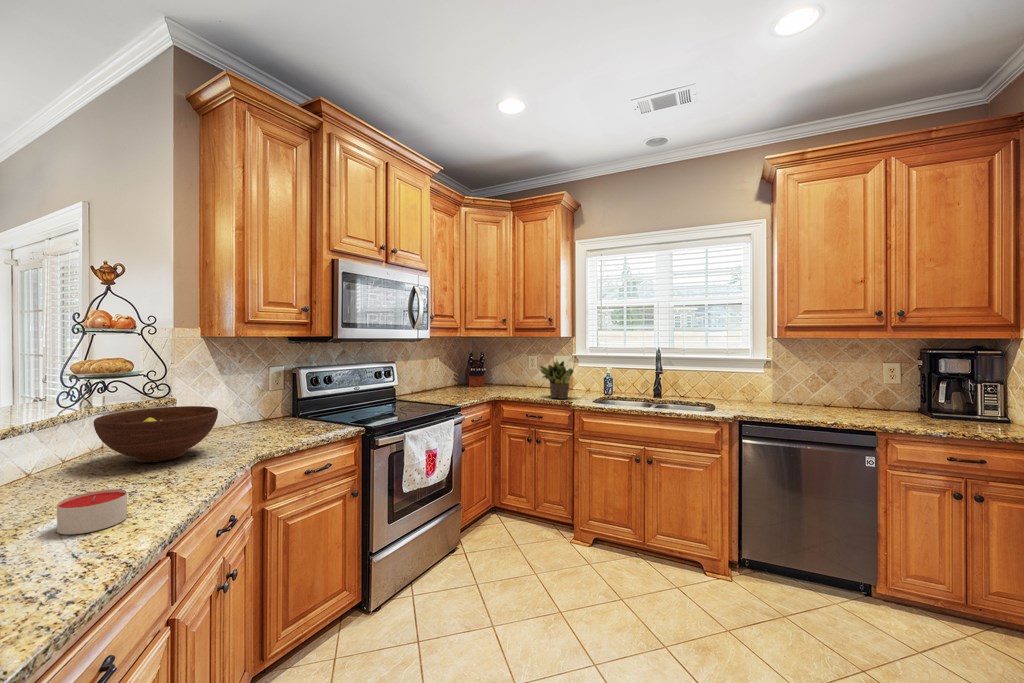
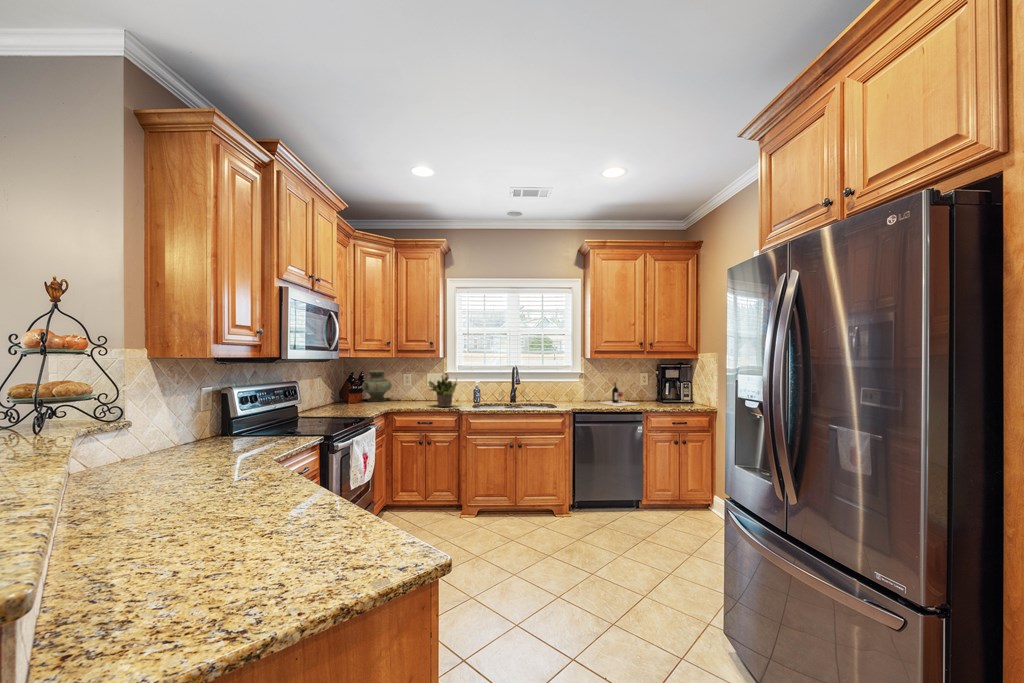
vase: none [484,352,520,388] -> present [362,370,392,401]
wine bottle: none [791,378,879,417] -> present [599,383,638,406]
fruit bowl: present [94,406,218,462] -> none [153,433,258,486]
candle: present [57,489,127,535] -> none [275,490,316,522]

